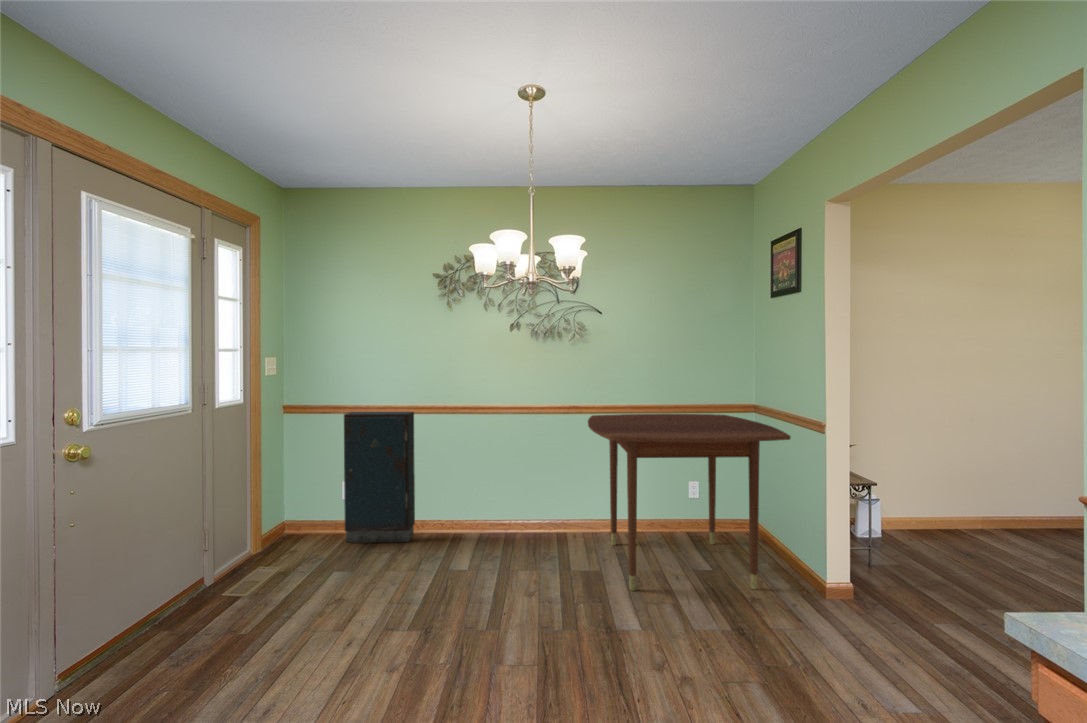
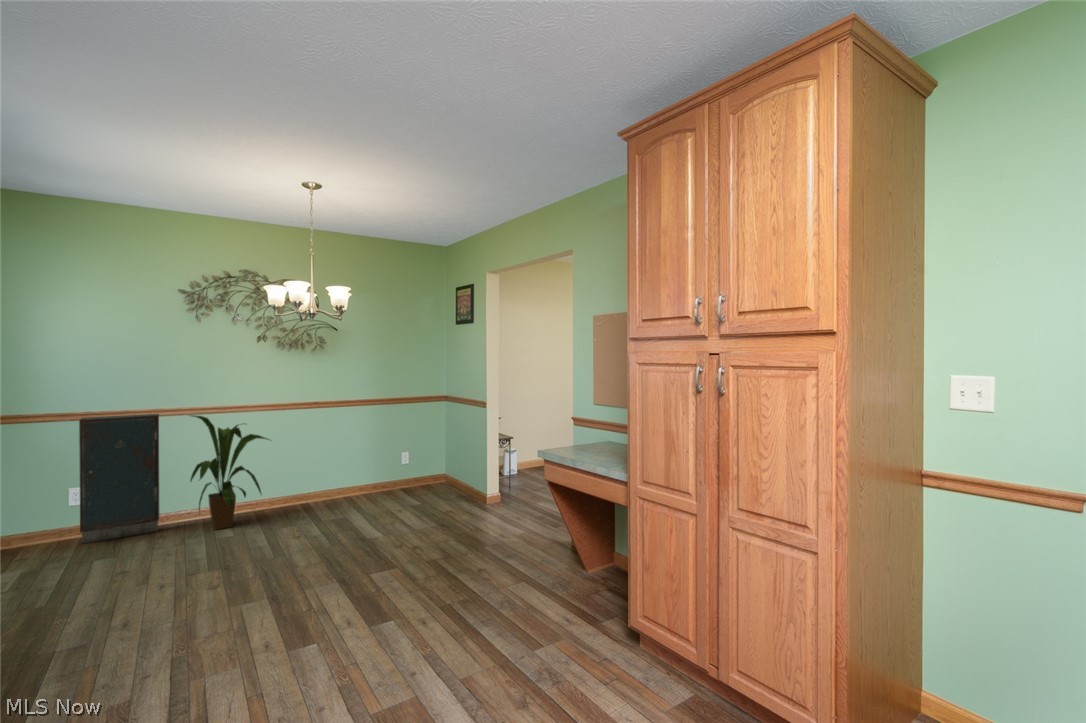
dining table: present [588,414,791,591] -> none [331,403,471,521]
house plant: none [426,417,521,554] -> present [190,415,269,530]

